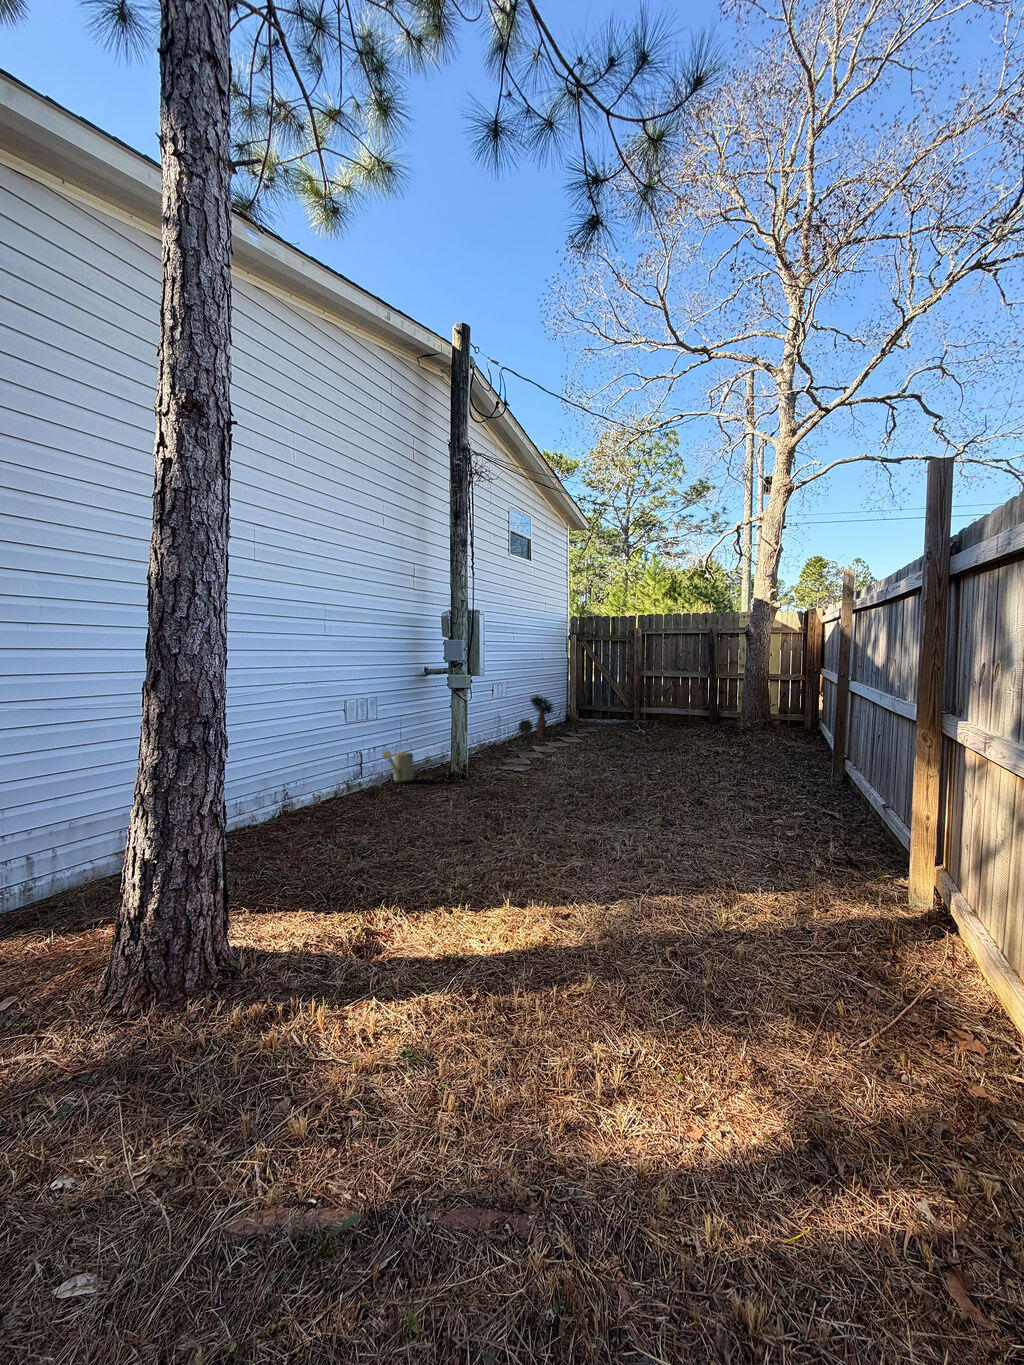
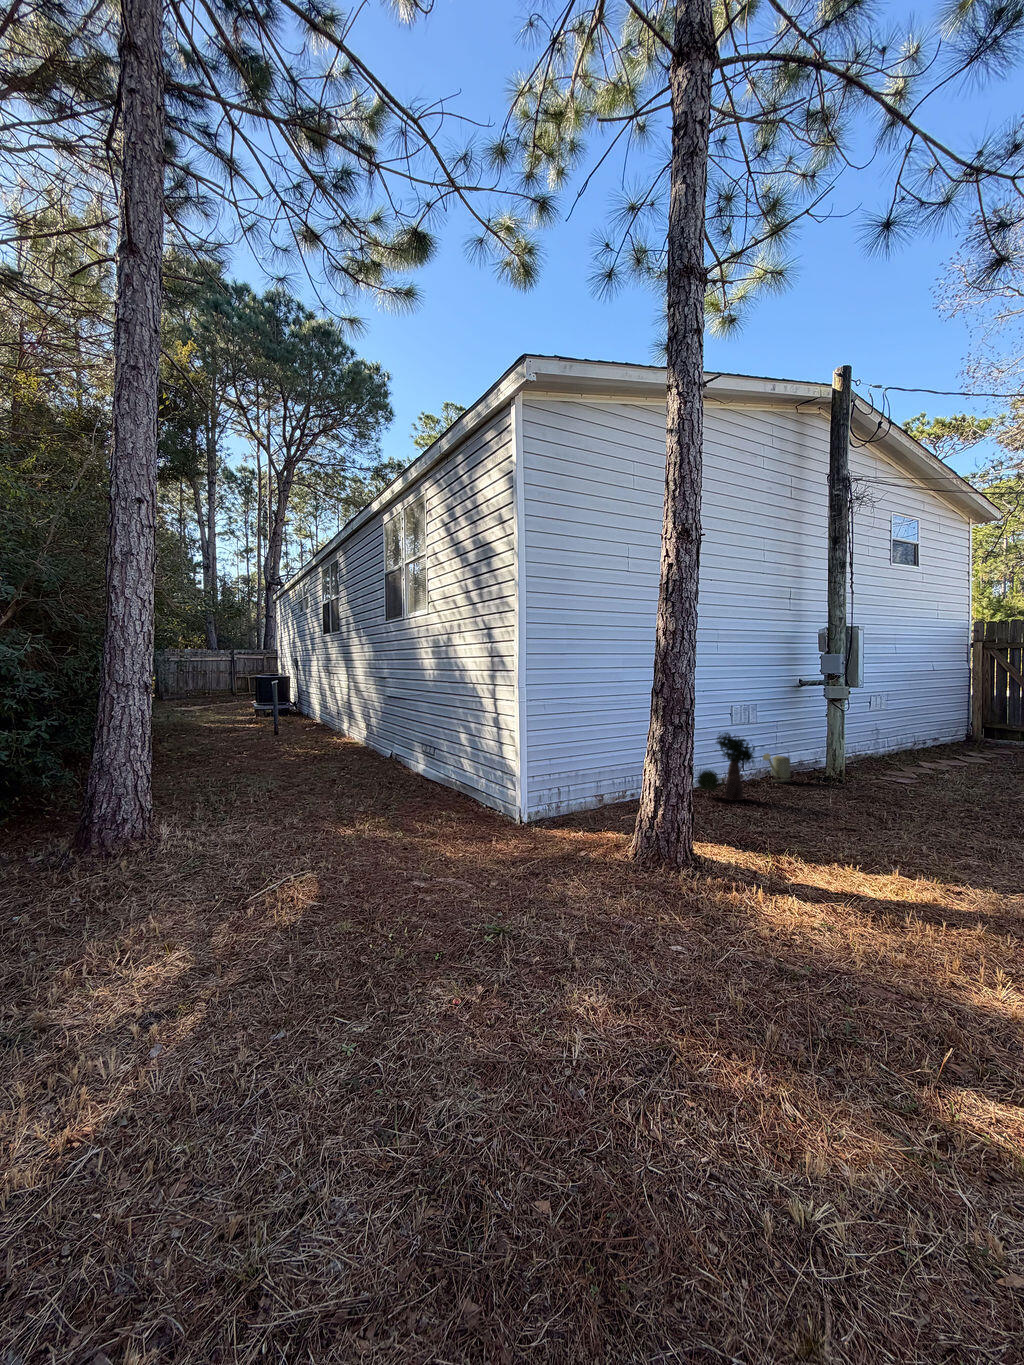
potted plant: present [518,695,554,738] -> present [696,733,754,800]

